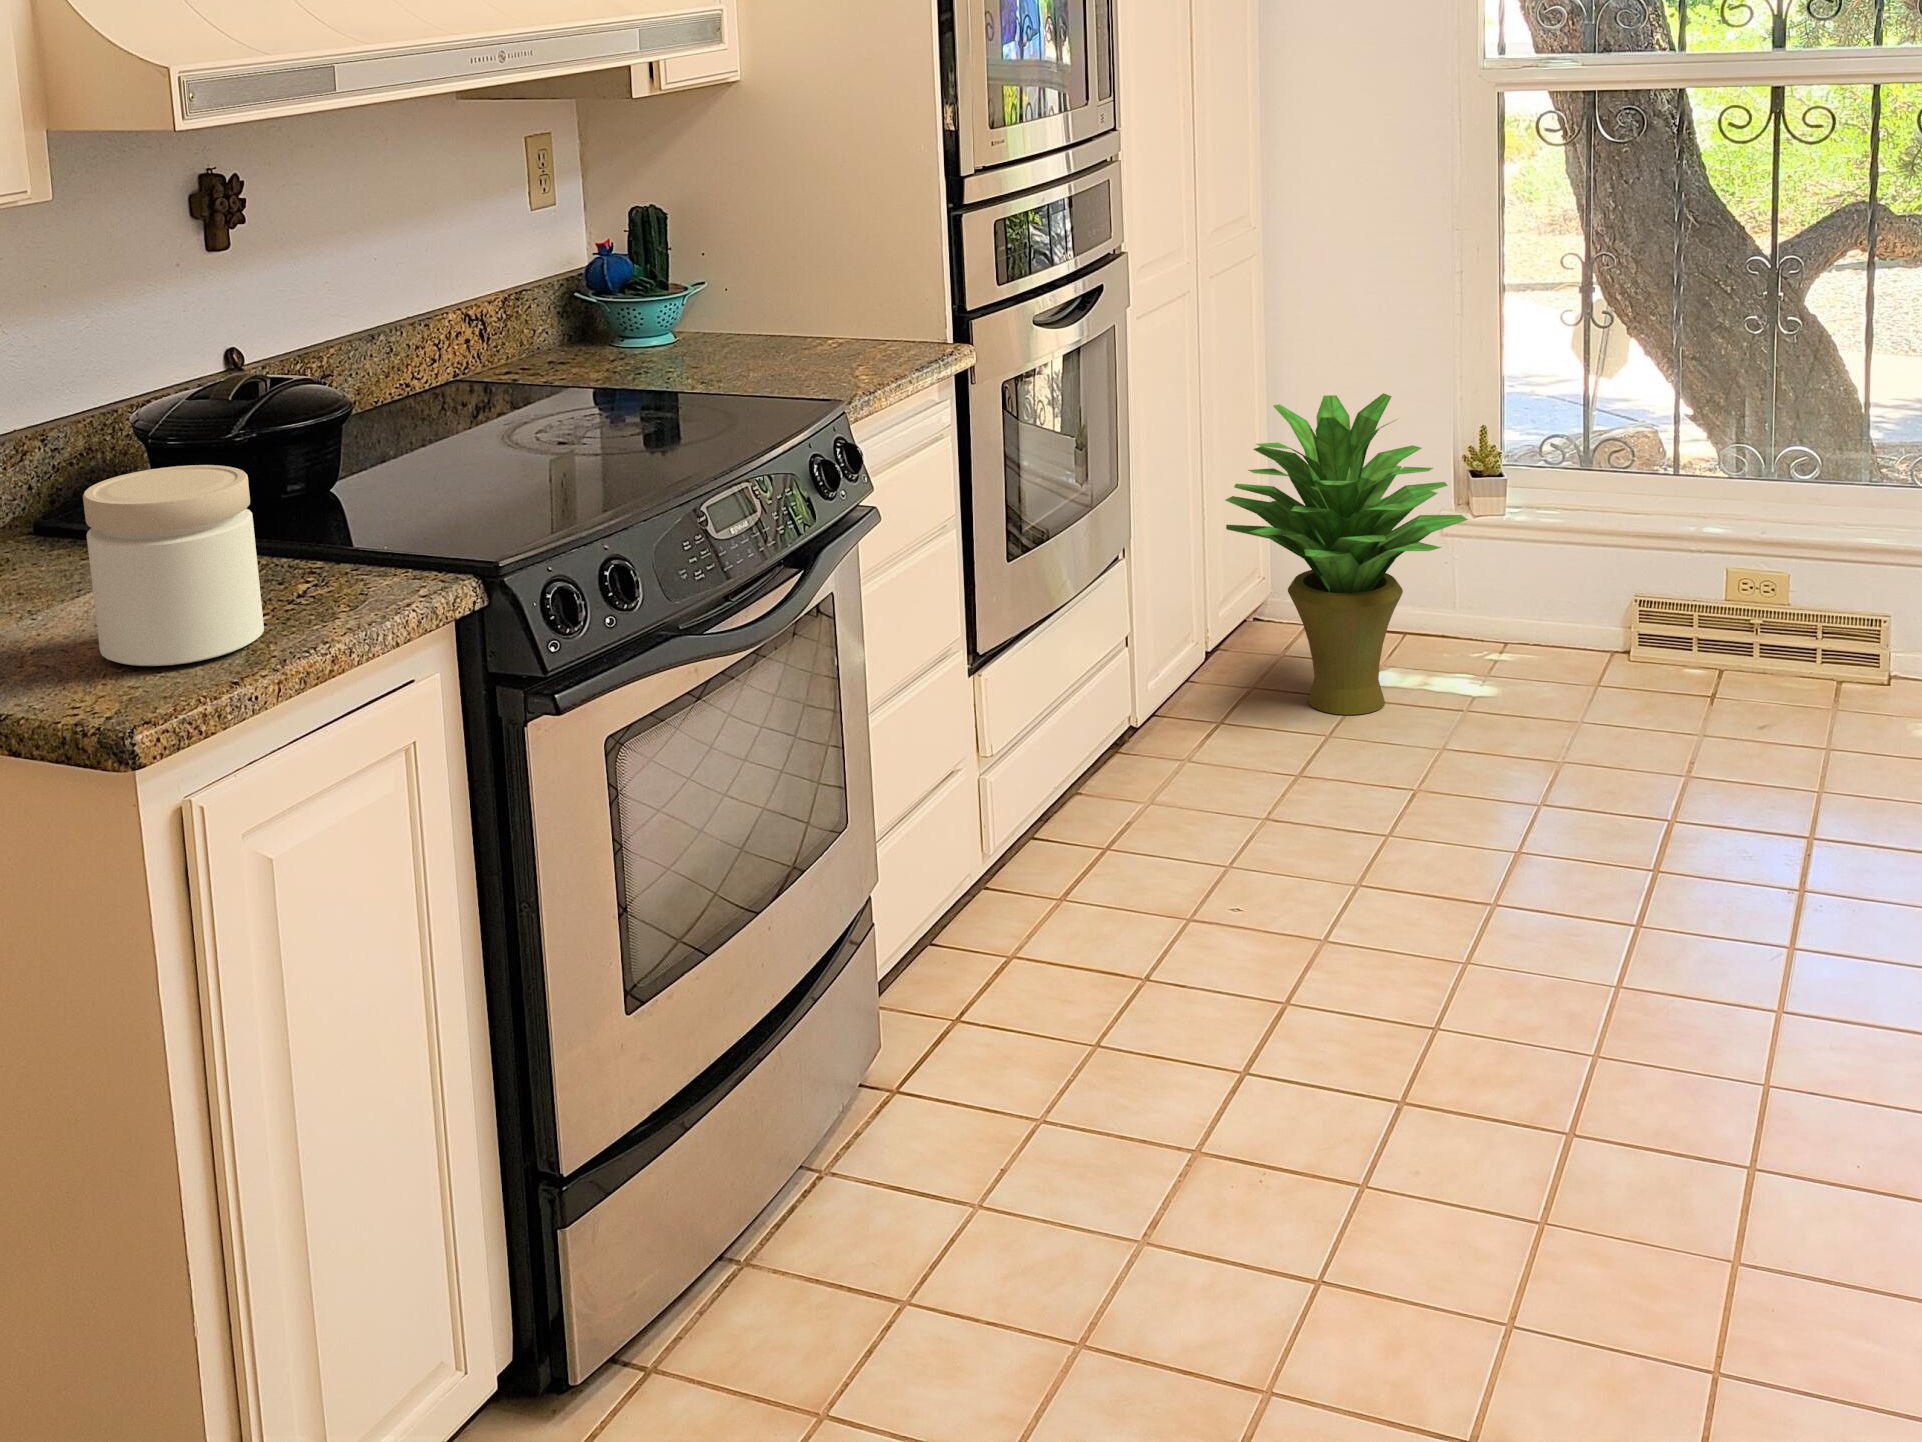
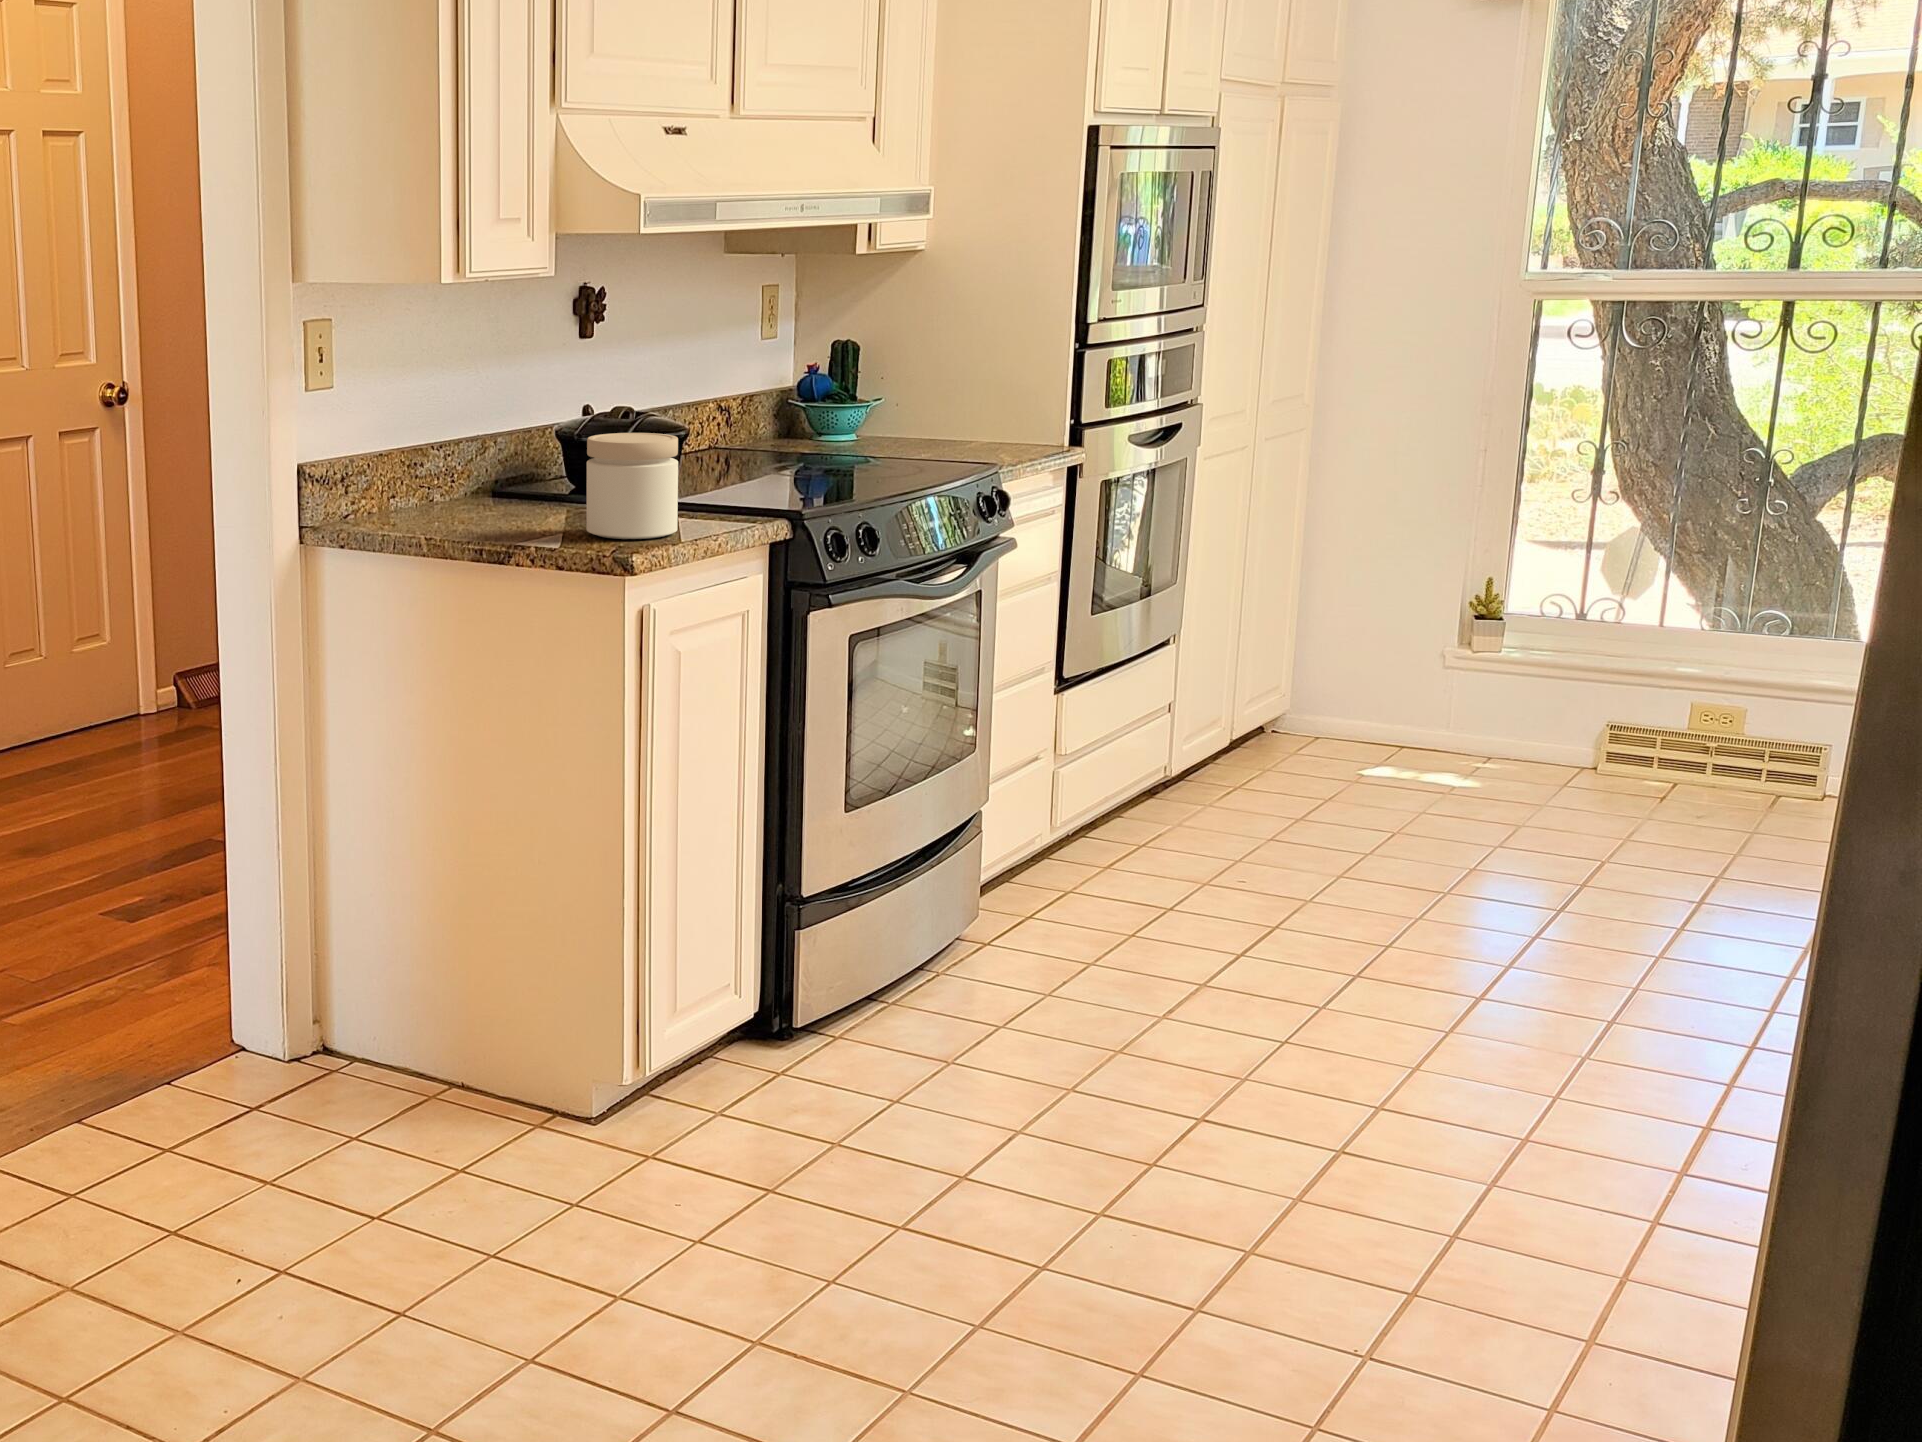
potted plant: present [1225,393,1468,715] -> none [1263,534,1467,787]

